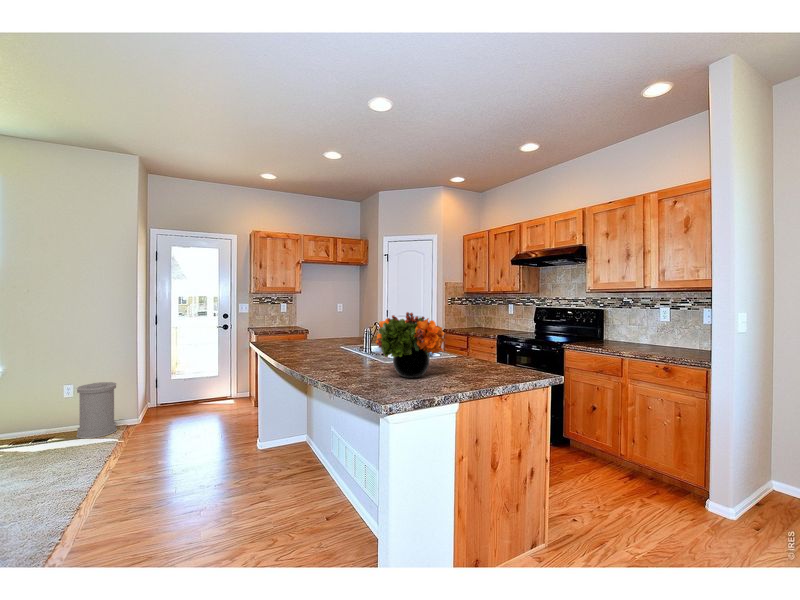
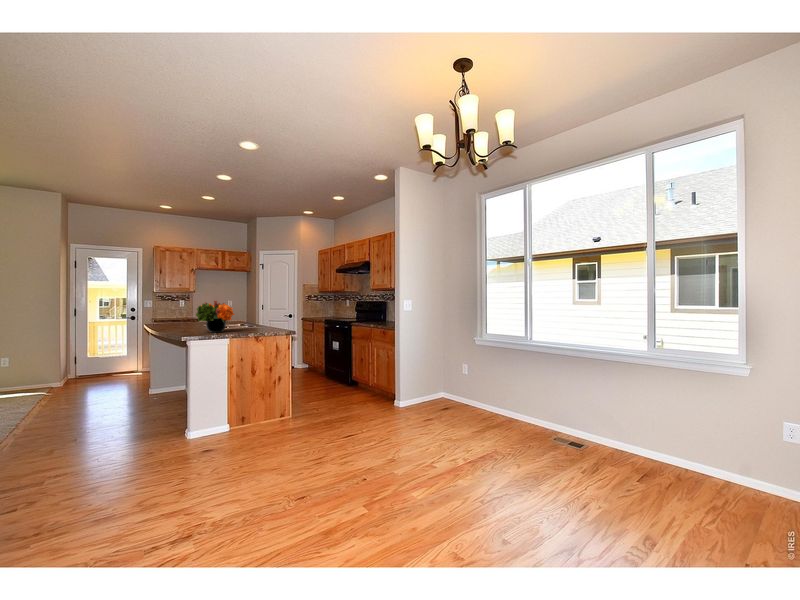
trash can: present [77,382,117,438] -> none [13,356,44,393]

